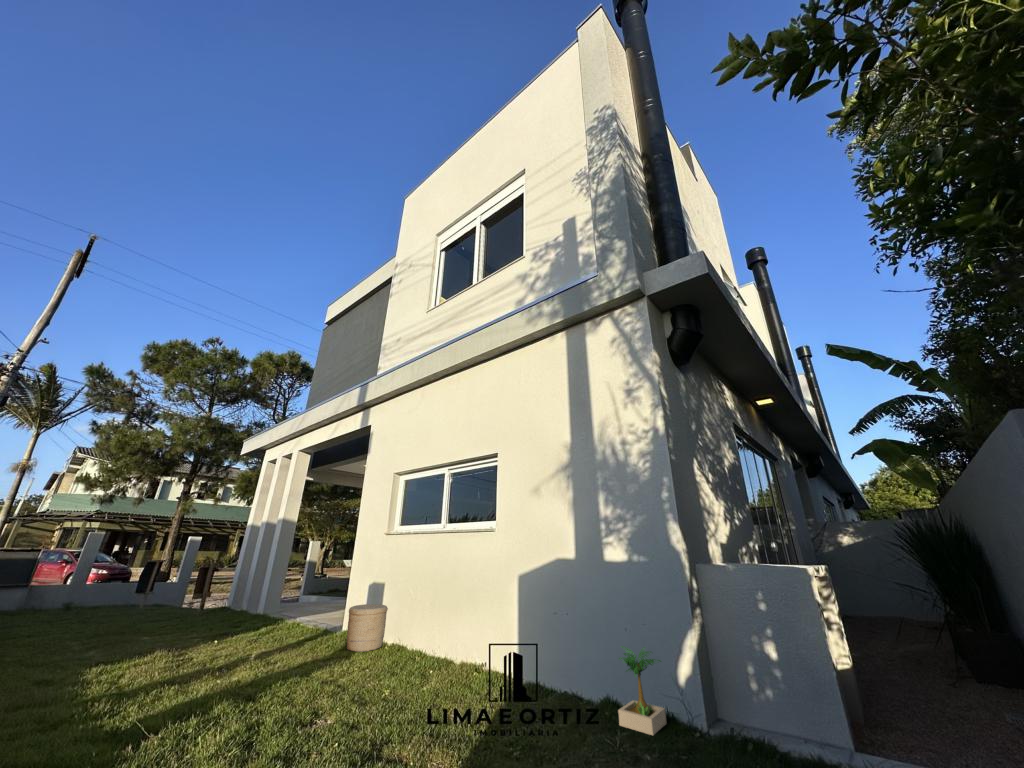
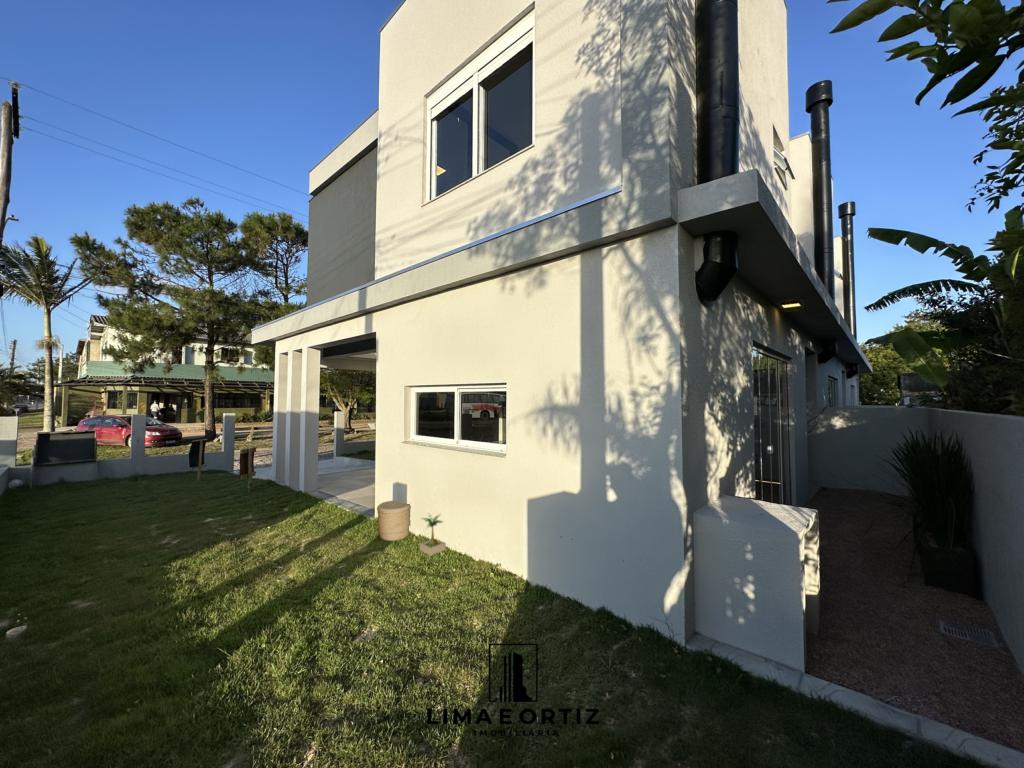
potted plant: present [618,646,666,735] -> present [420,515,446,555]

